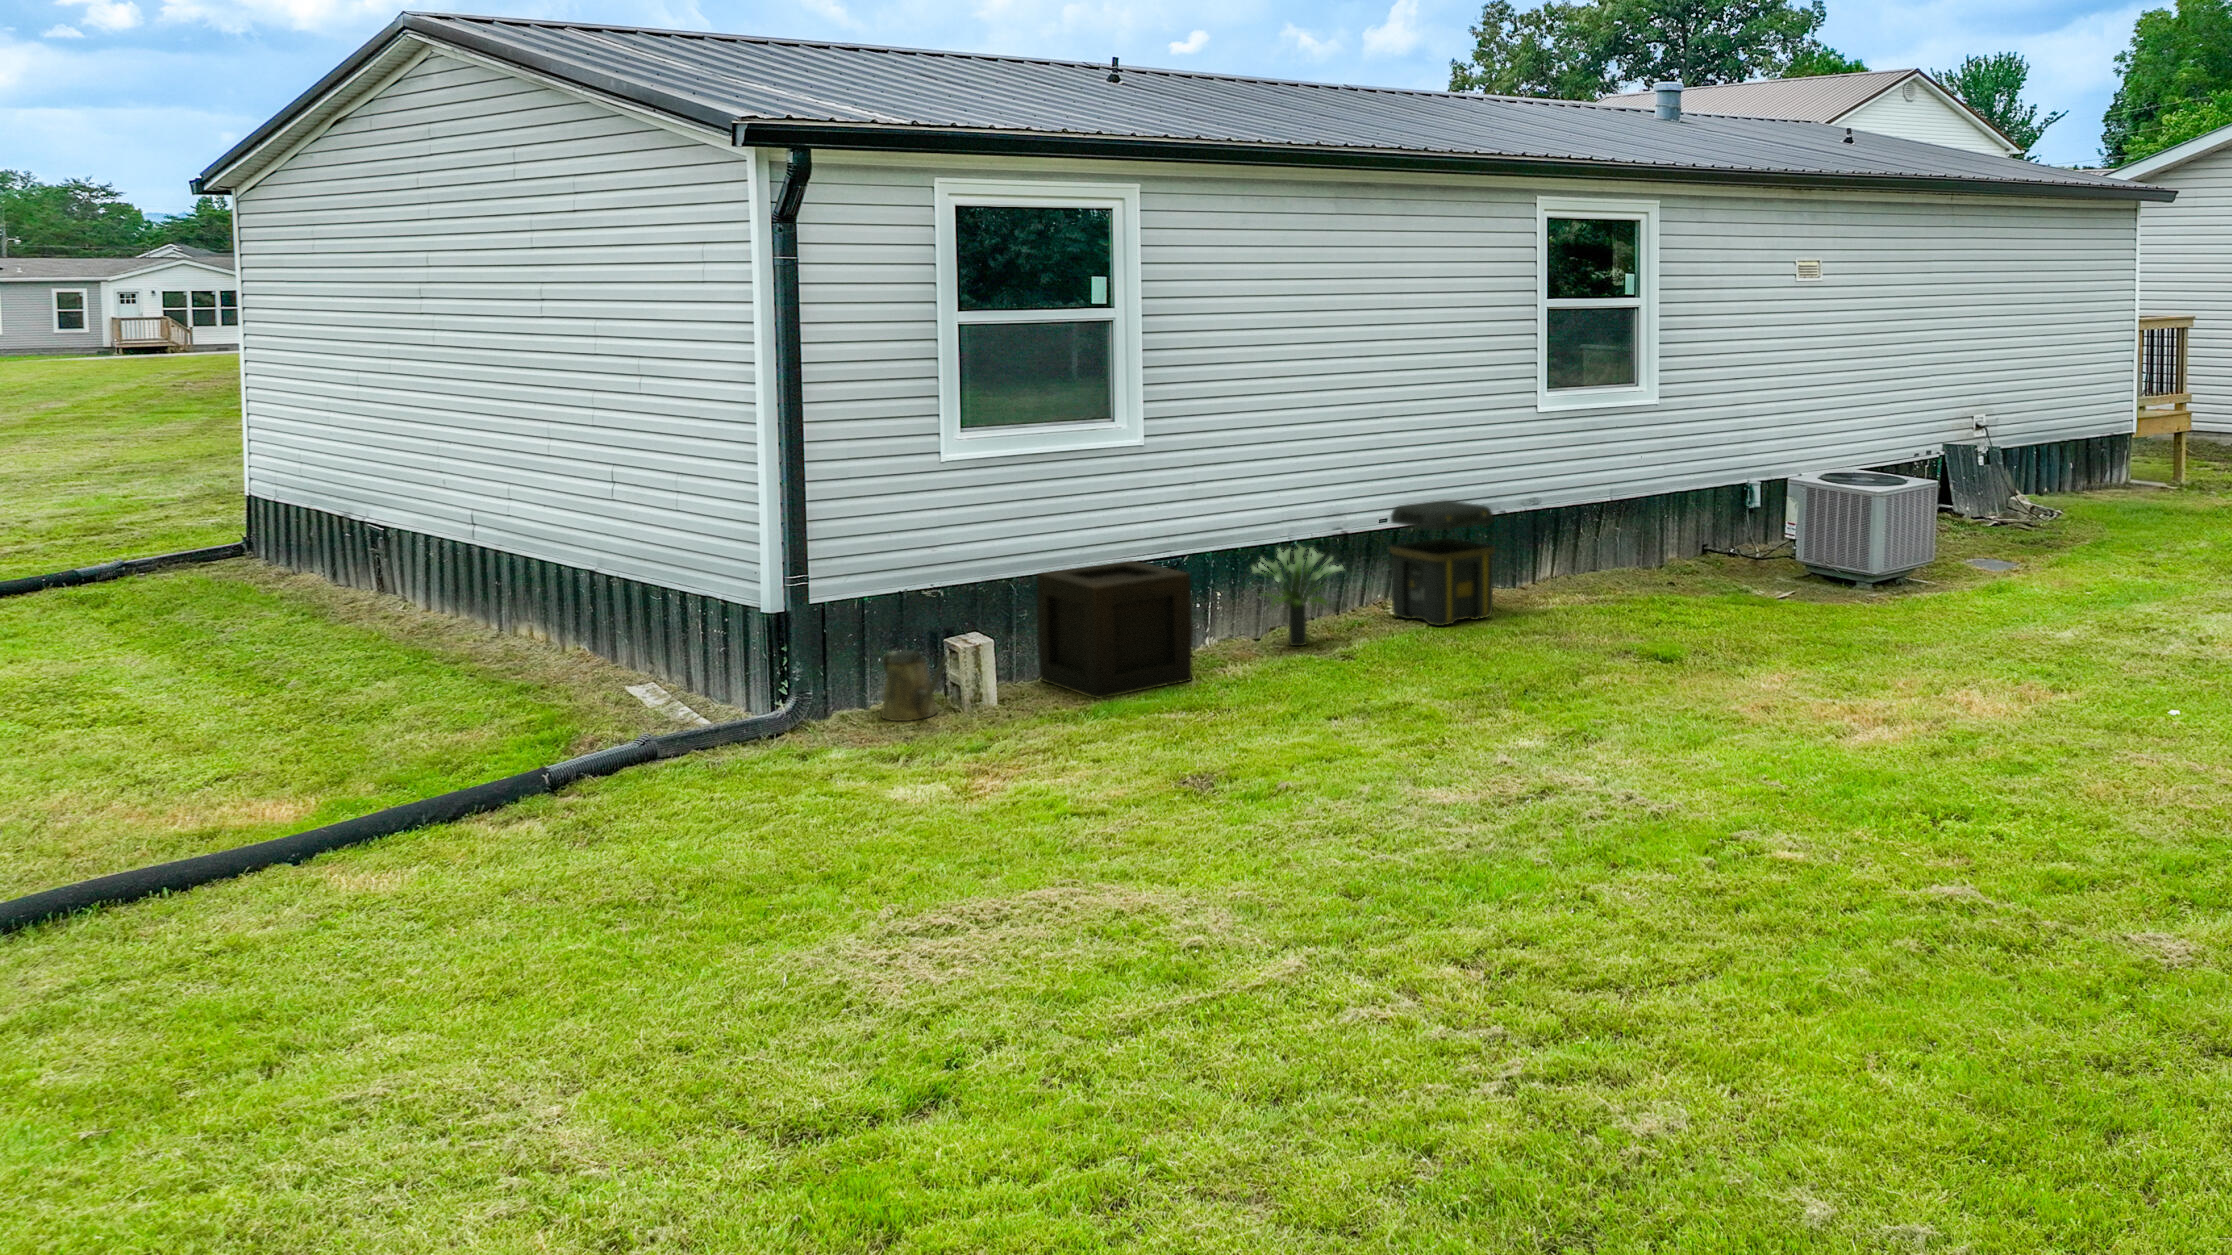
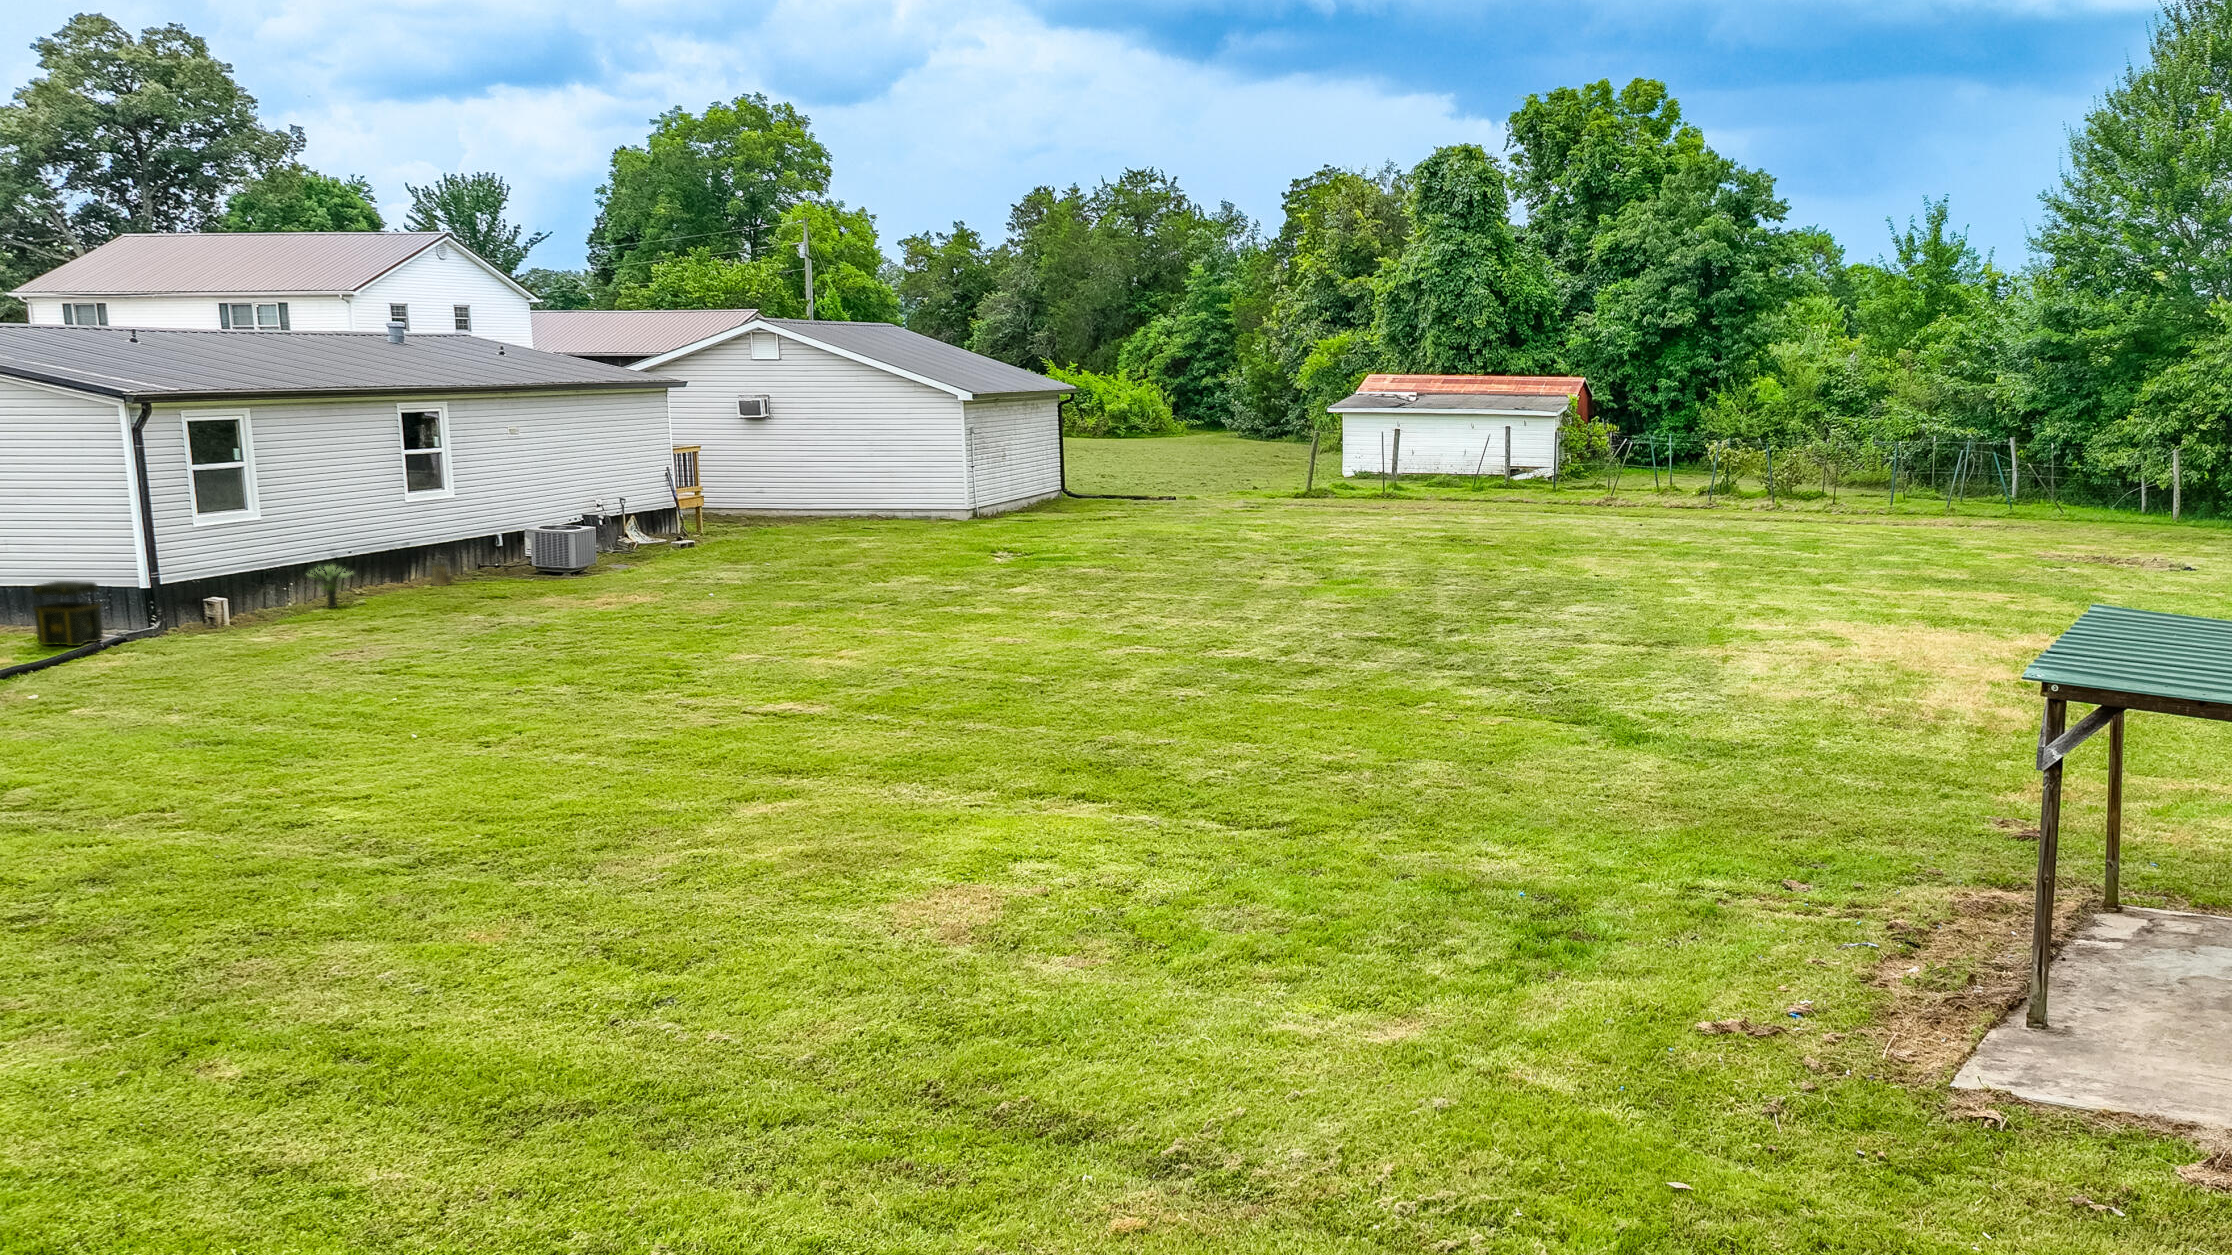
toolbox: present [1390,500,1495,626] -> present [32,581,103,646]
wooden crate: present [1037,561,1193,699] -> none [233,572,311,625]
watering can: present [881,651,949,721] -> present [431,563,459,586]

